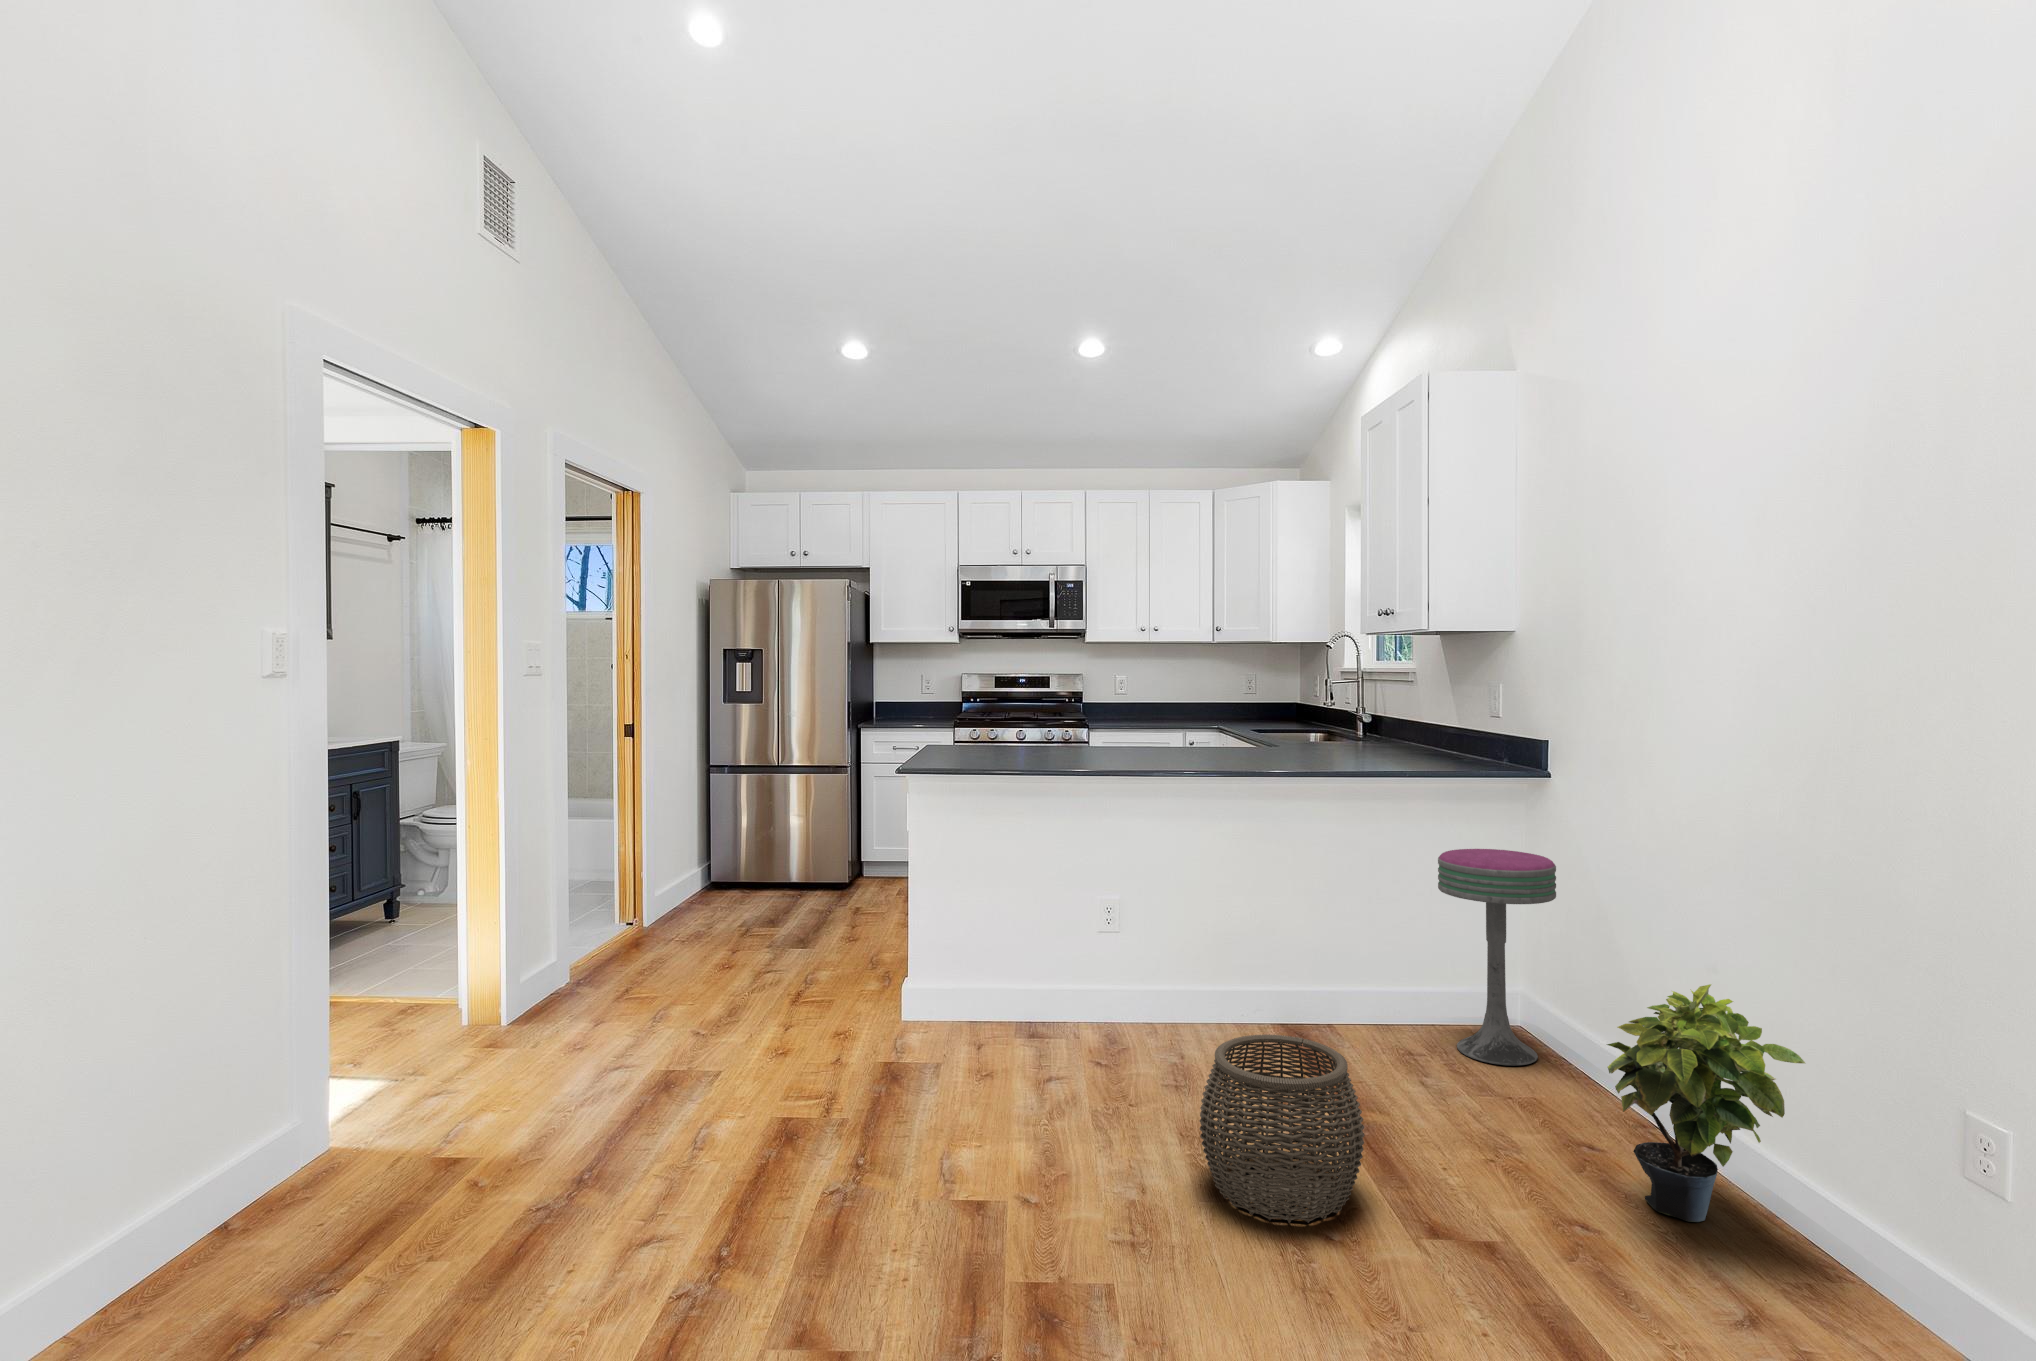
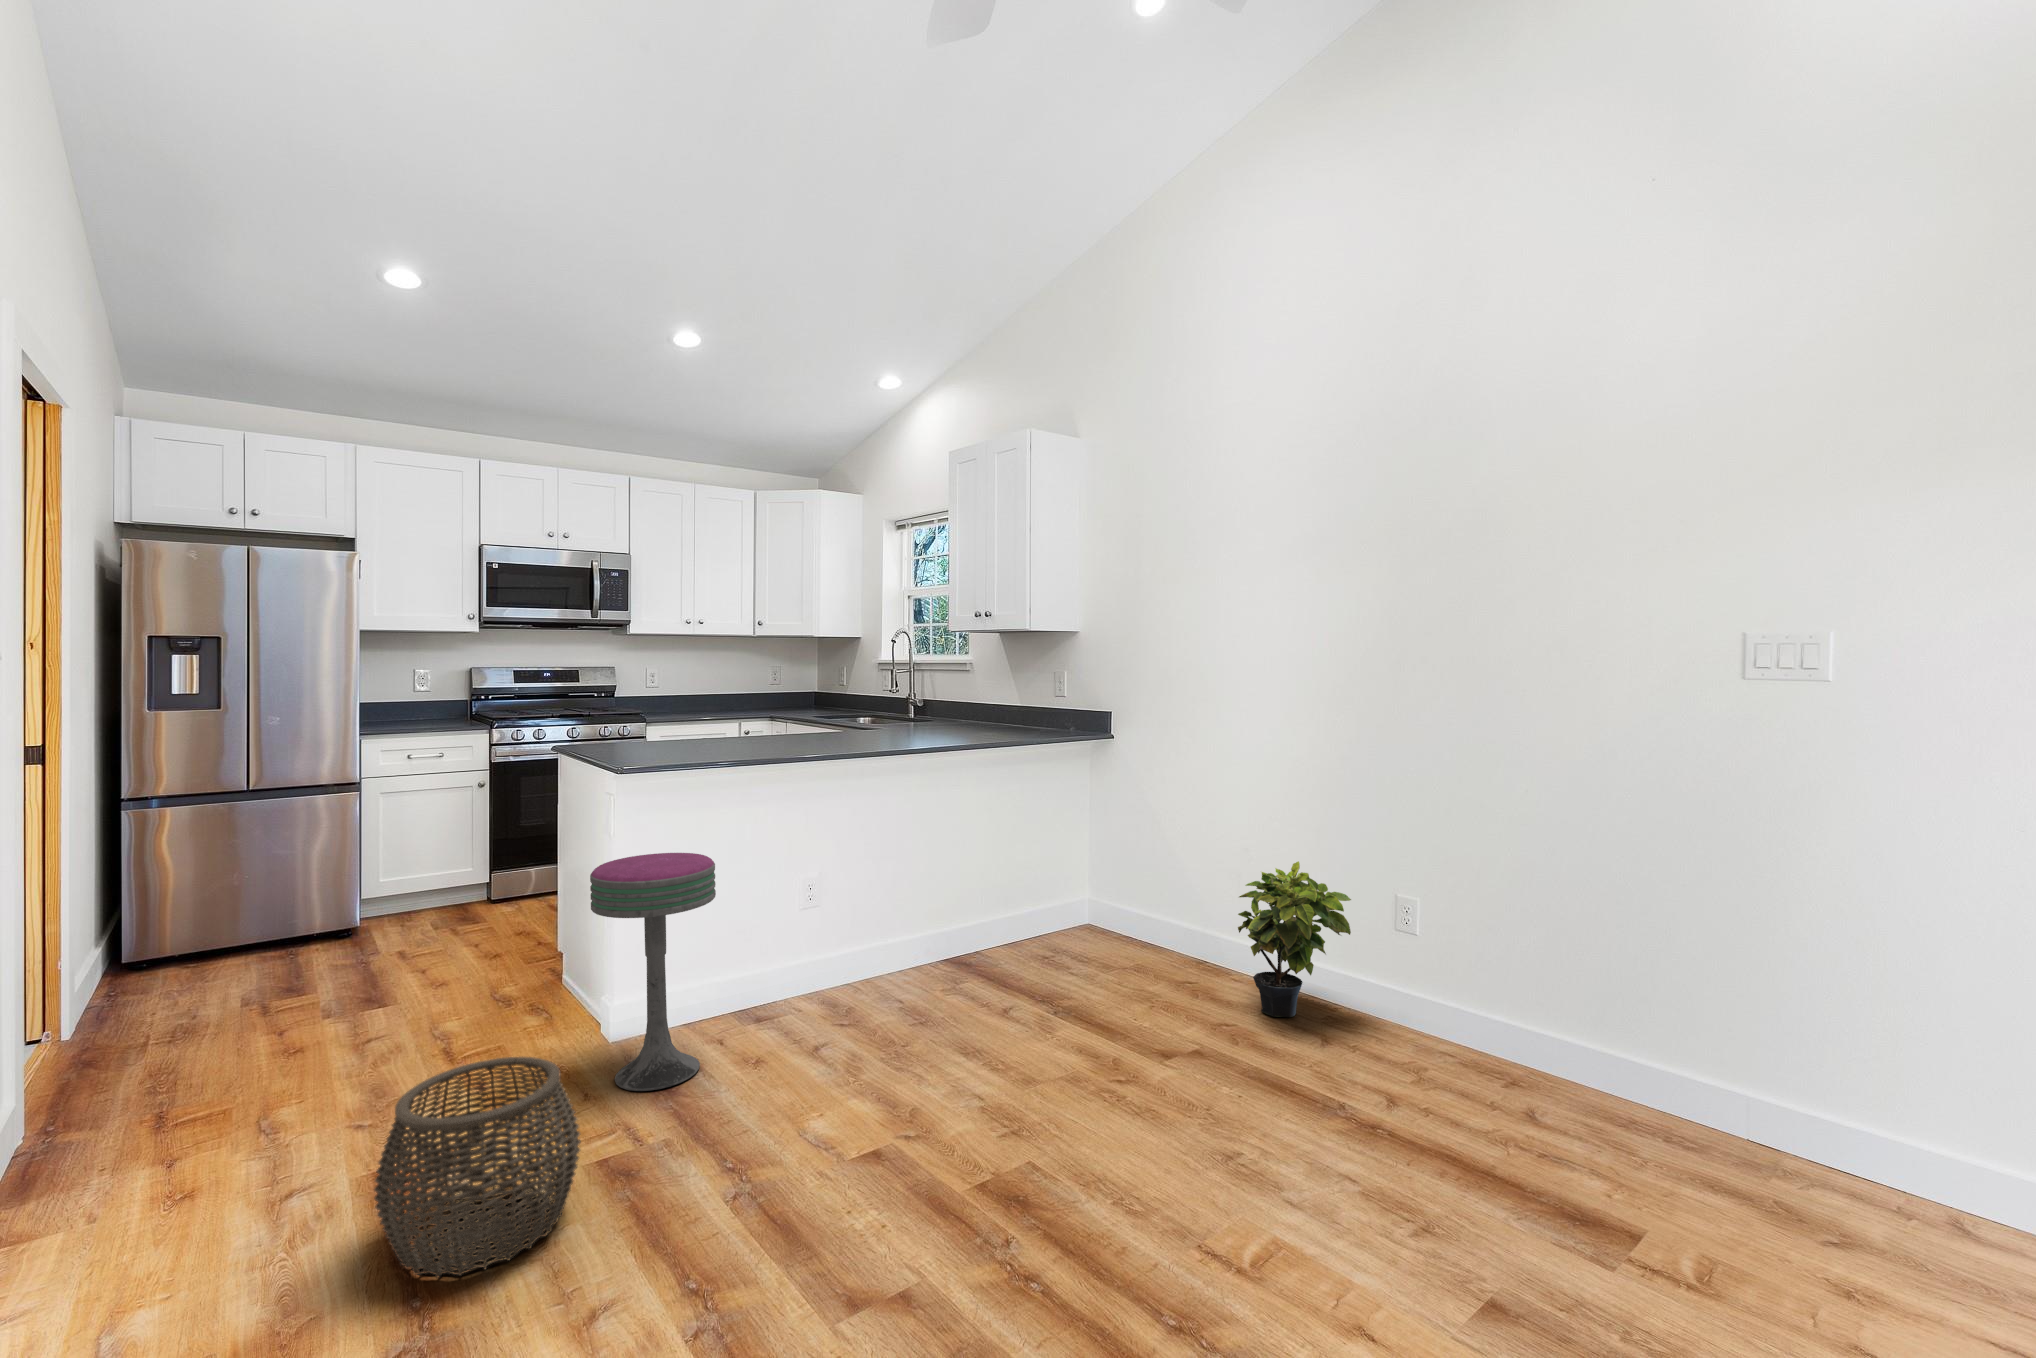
bar stool: present [1438,849,1556,1066] -> present [590,853,716,1091]
woven basket: present [1200,1034,1365,1223] -> present [374,1057,581,1278]

